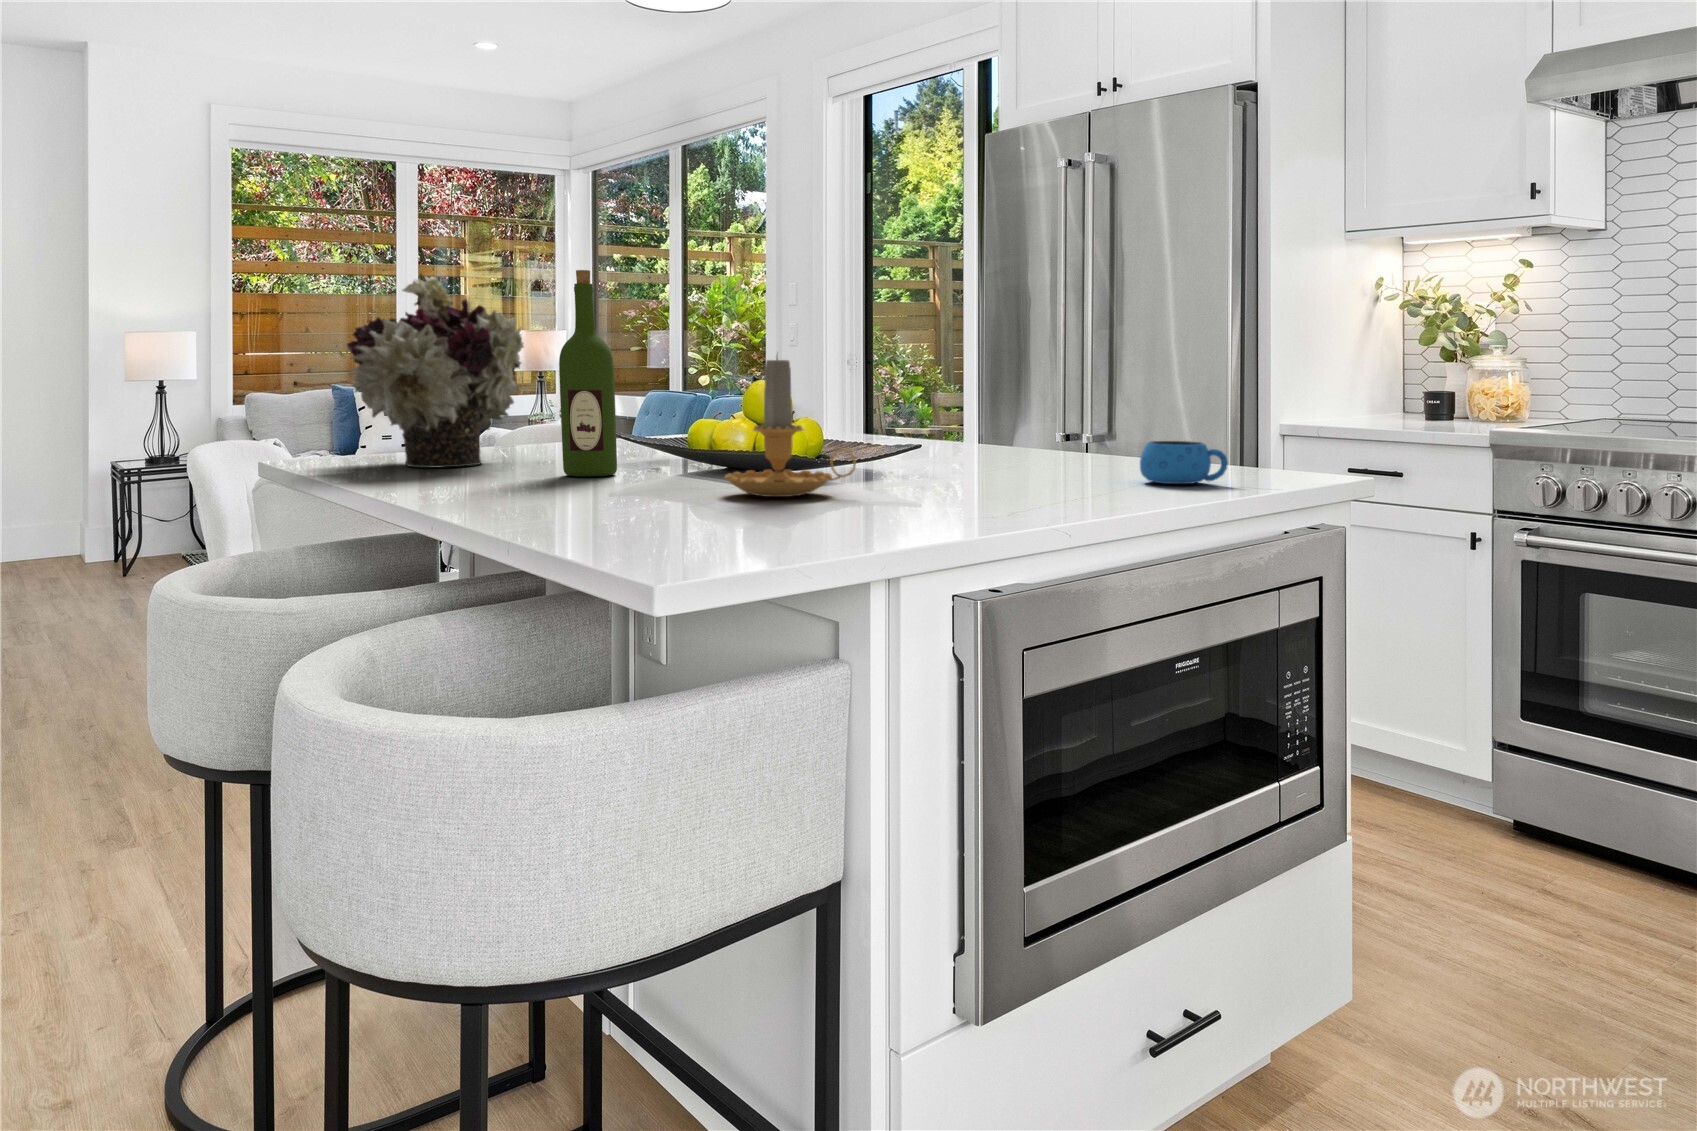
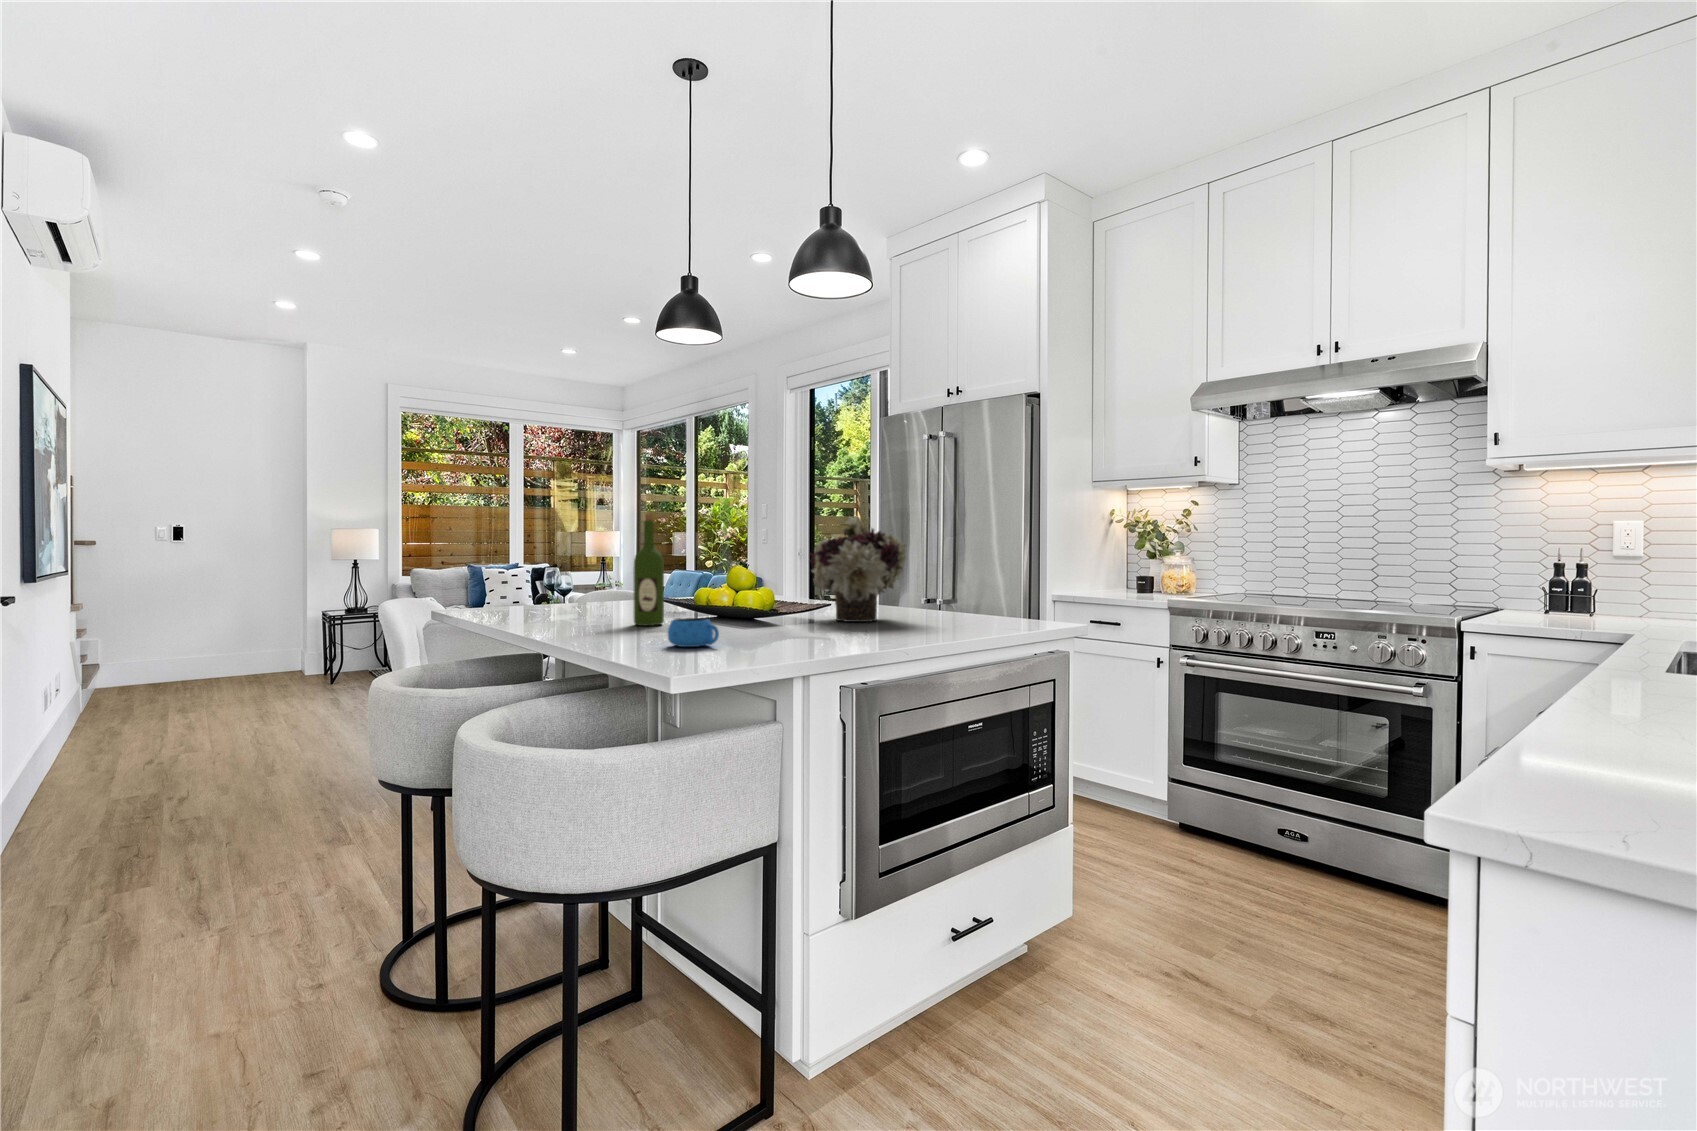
flower arrangement: present [347,277,524,468] -> present [810,516,906,622]
candle: present [725,359,856,497] -> none [724,560,795,636]
mug: present [1140,441,1228,484] -> present [668,618,719,647]

